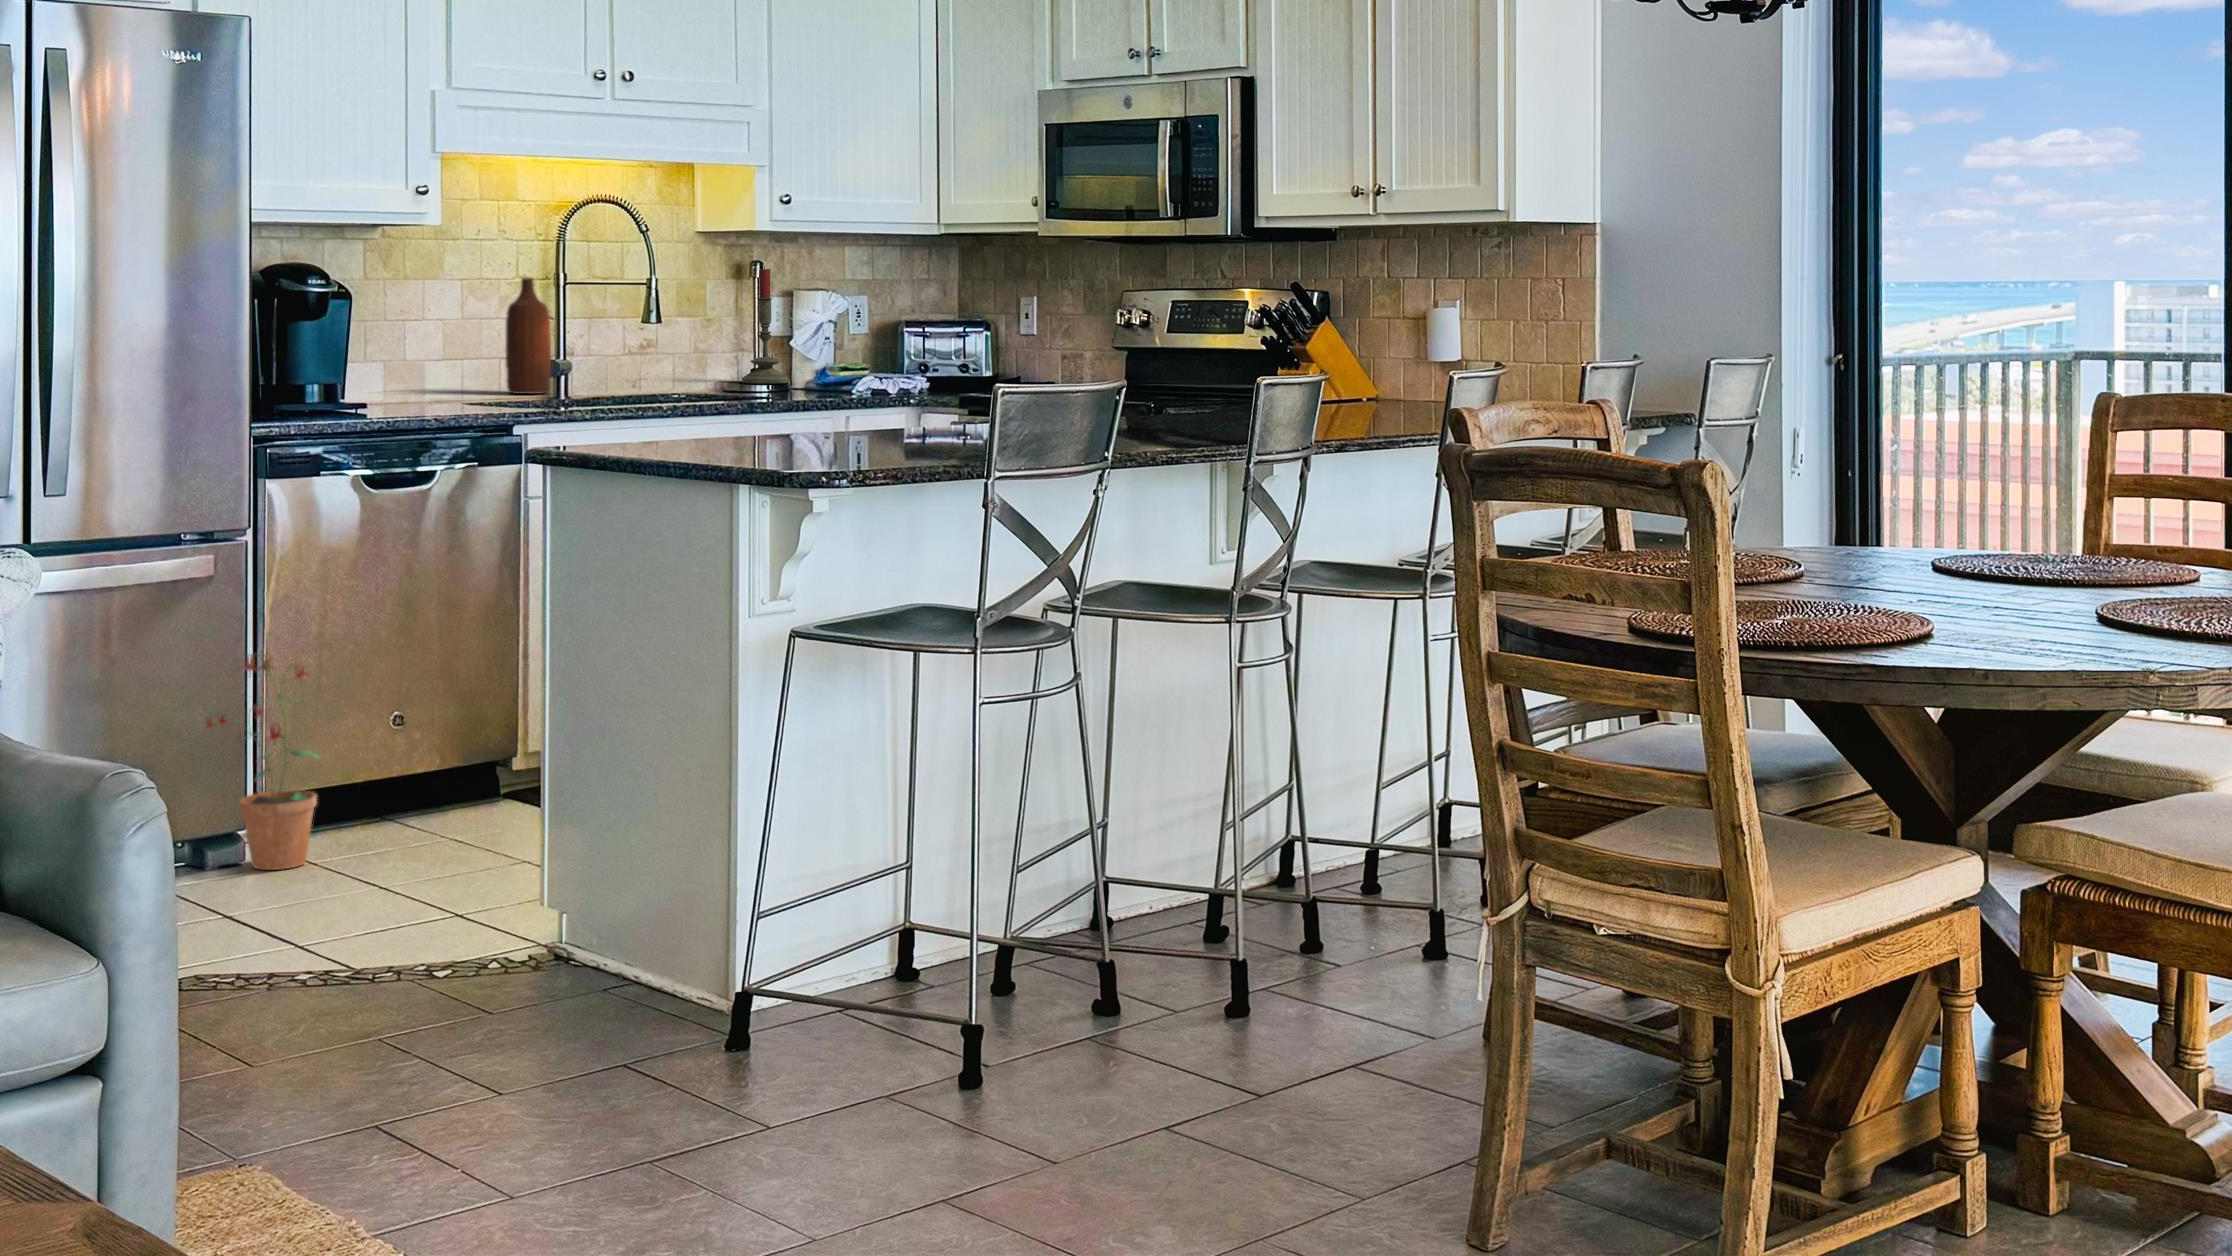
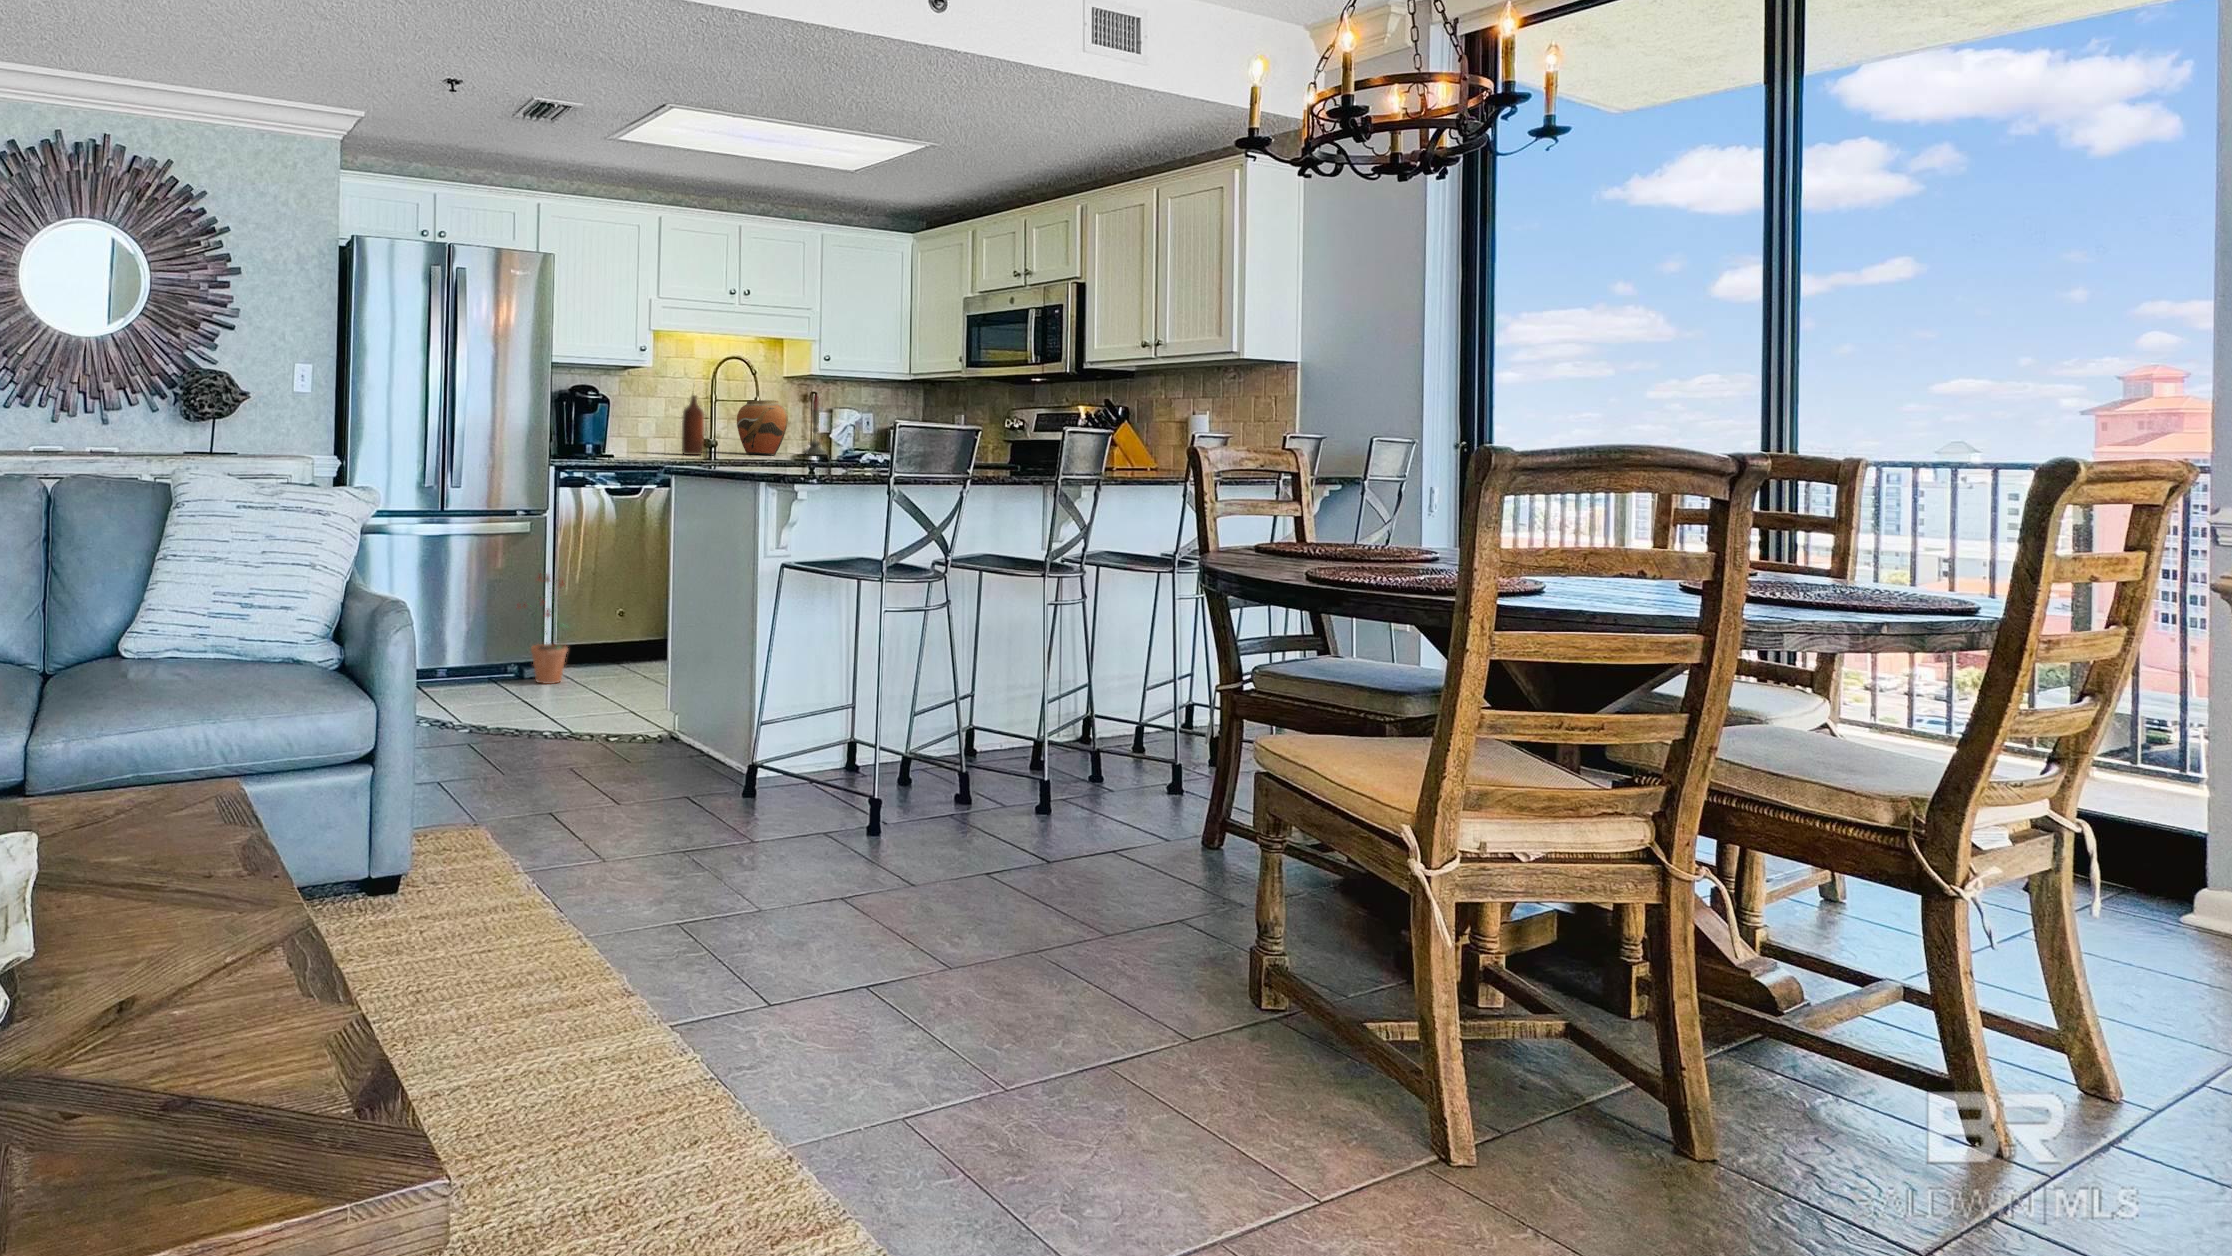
vase: none [612,283,714,387] -> present [737,400,788,455]

